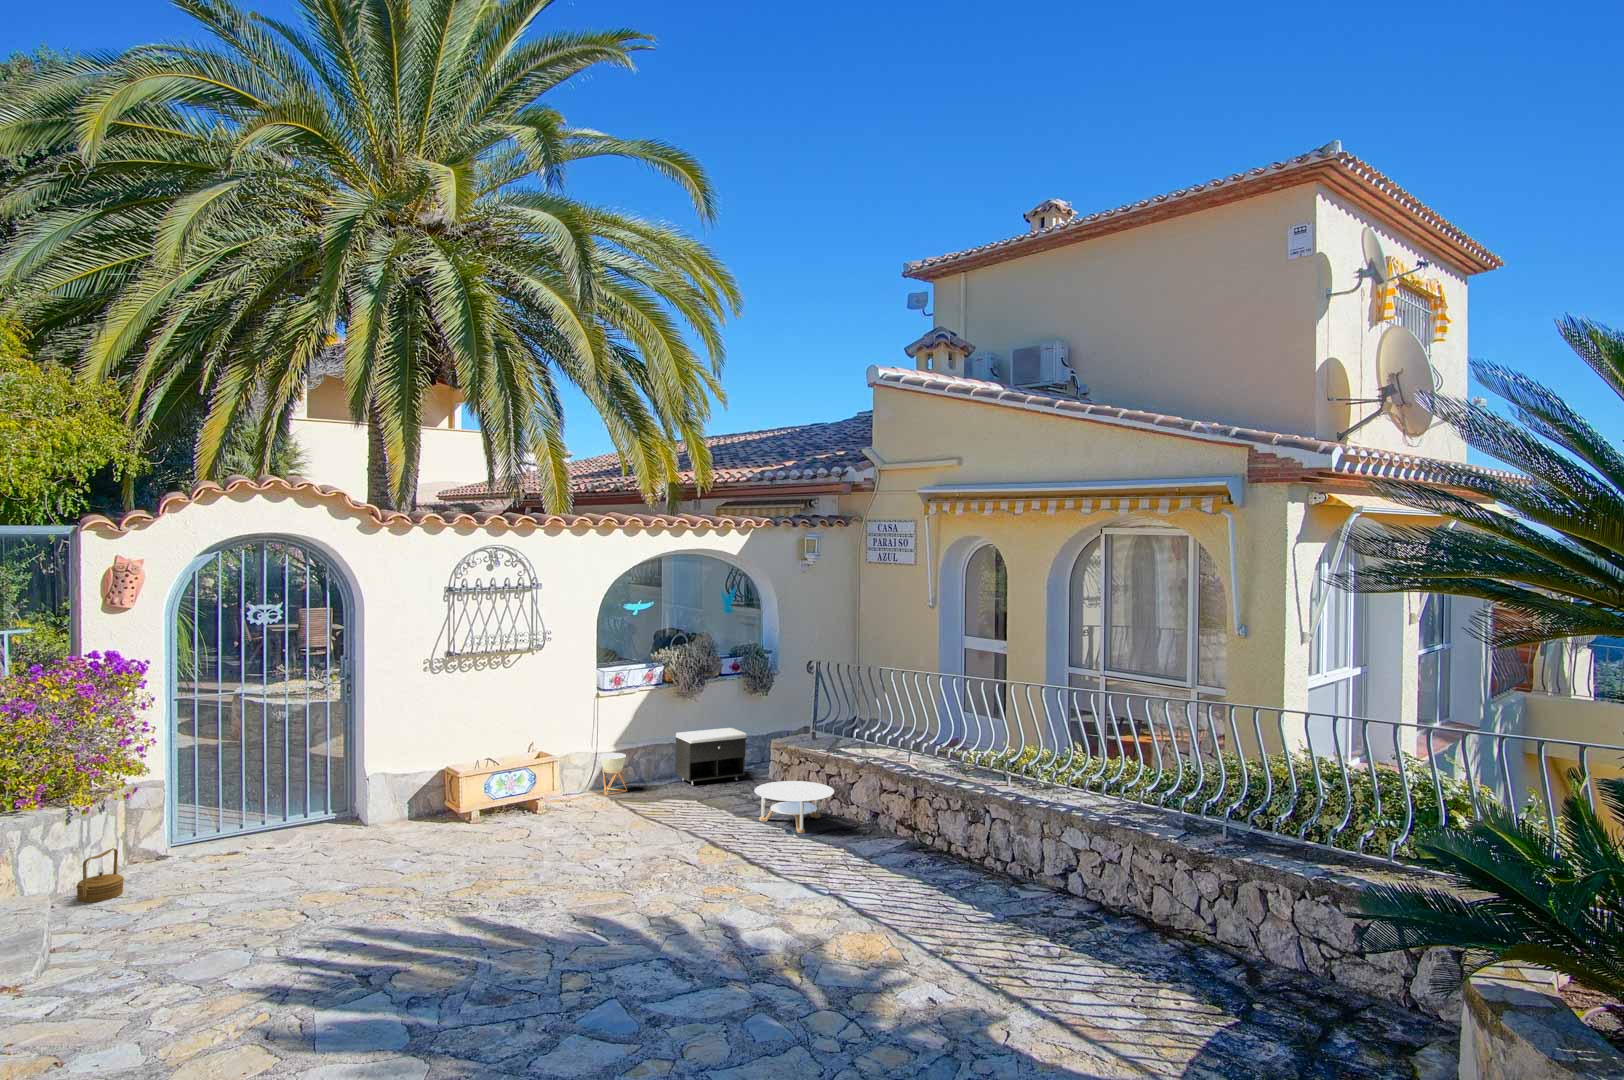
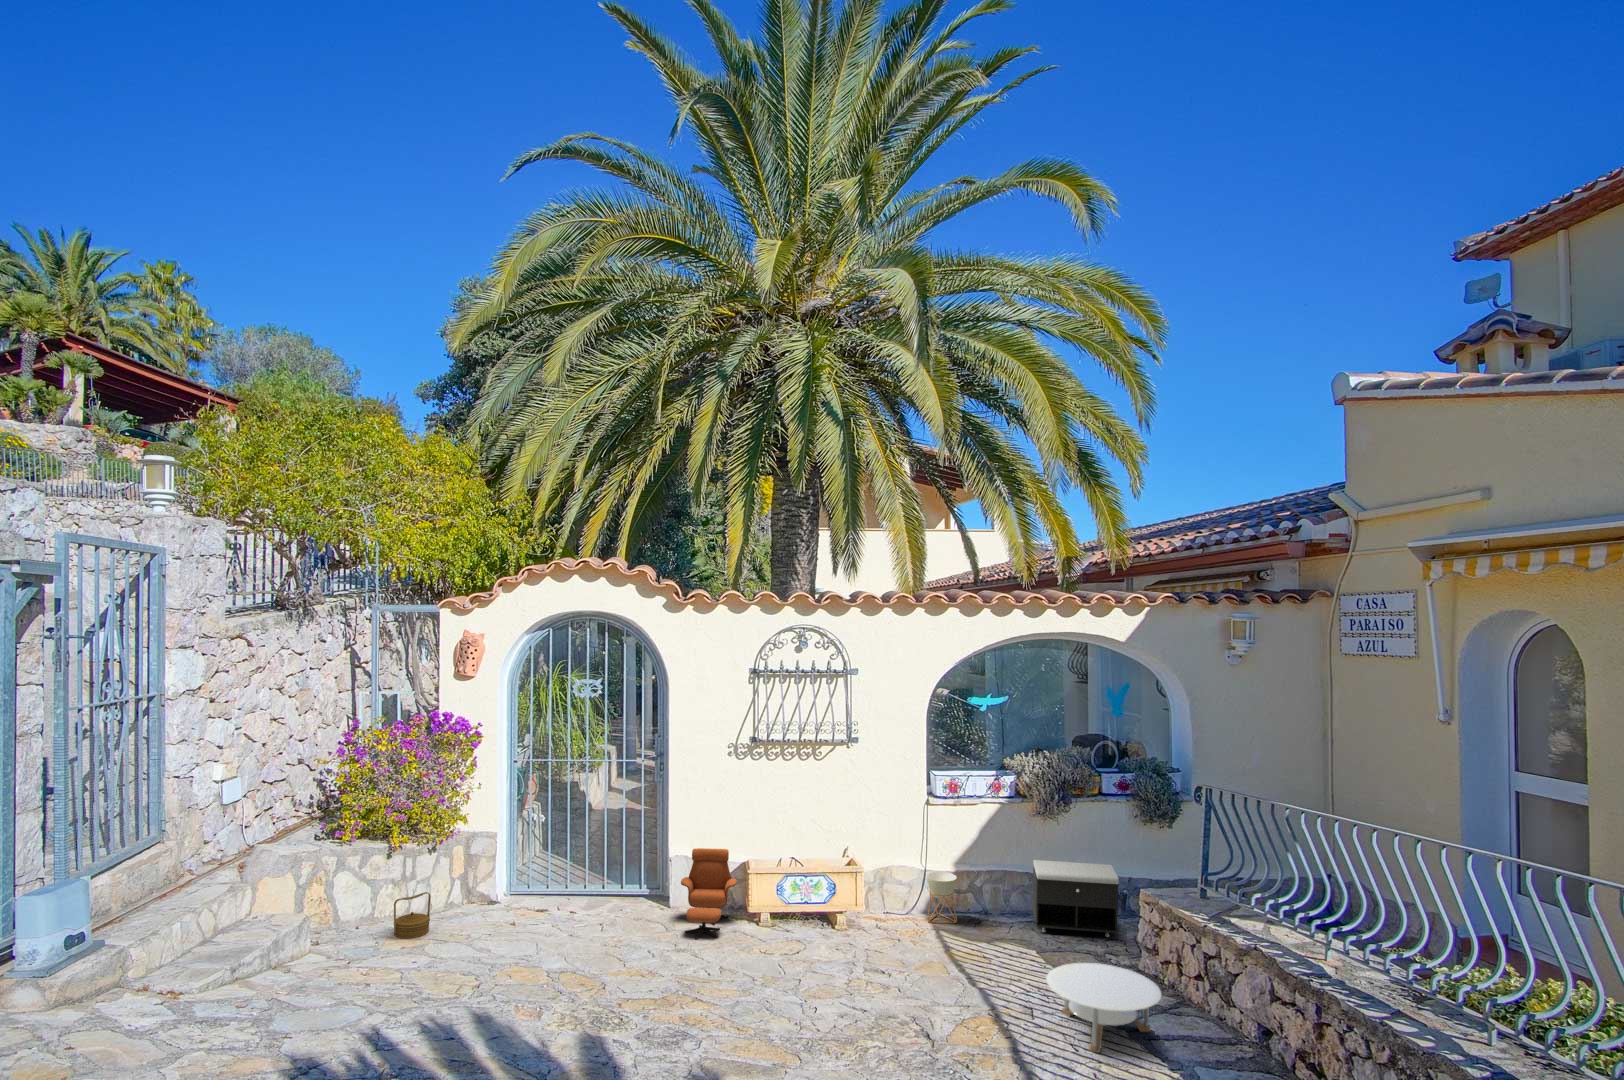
lounge chair: none [388,759,448,840] -> present [681,848,737,940]

